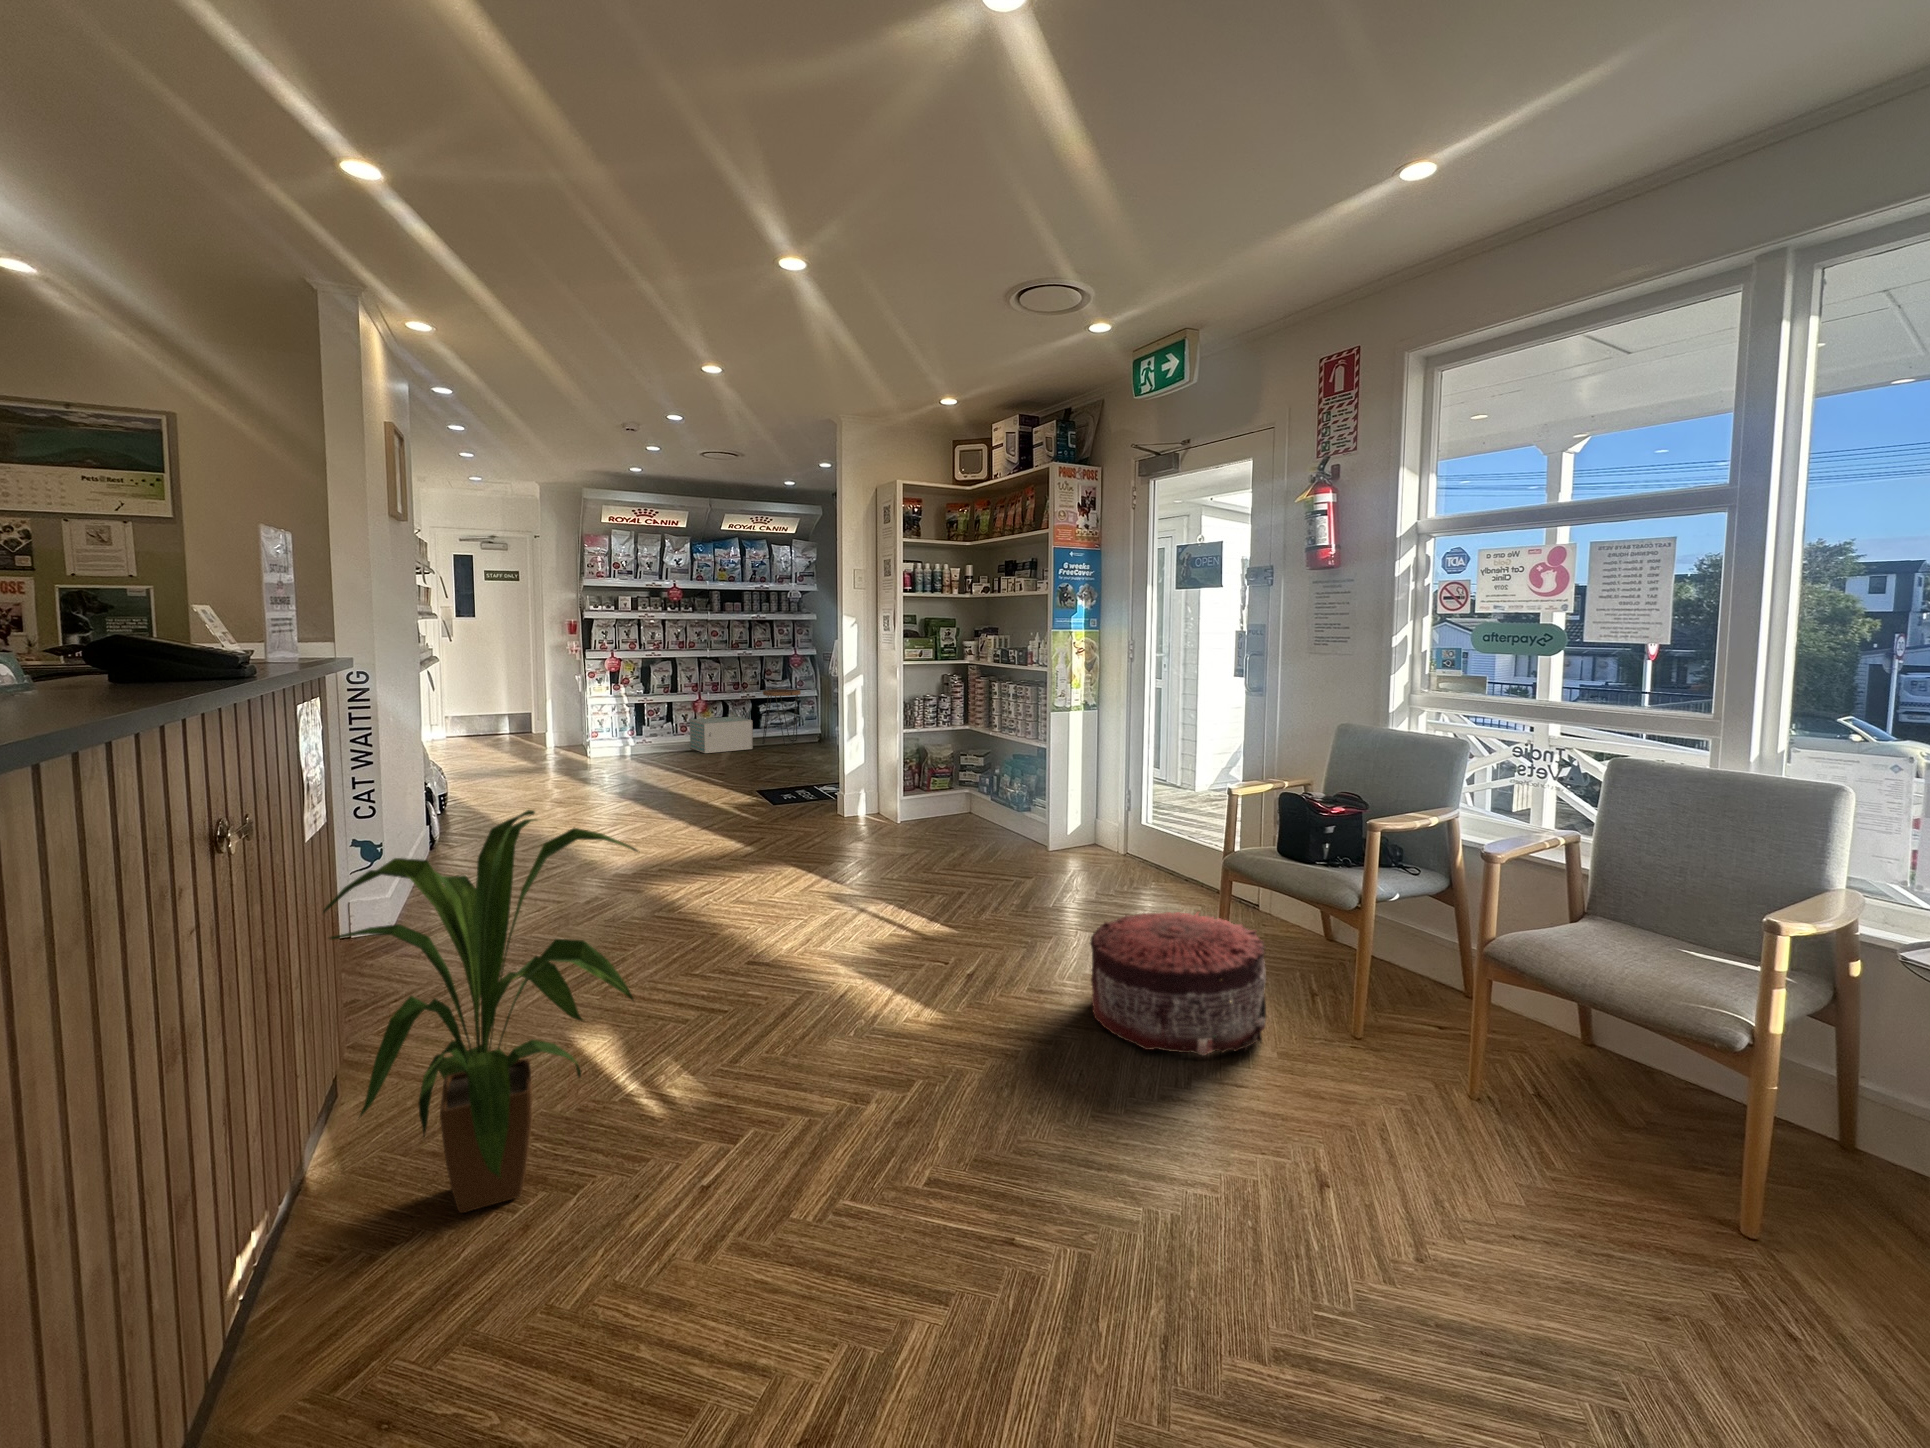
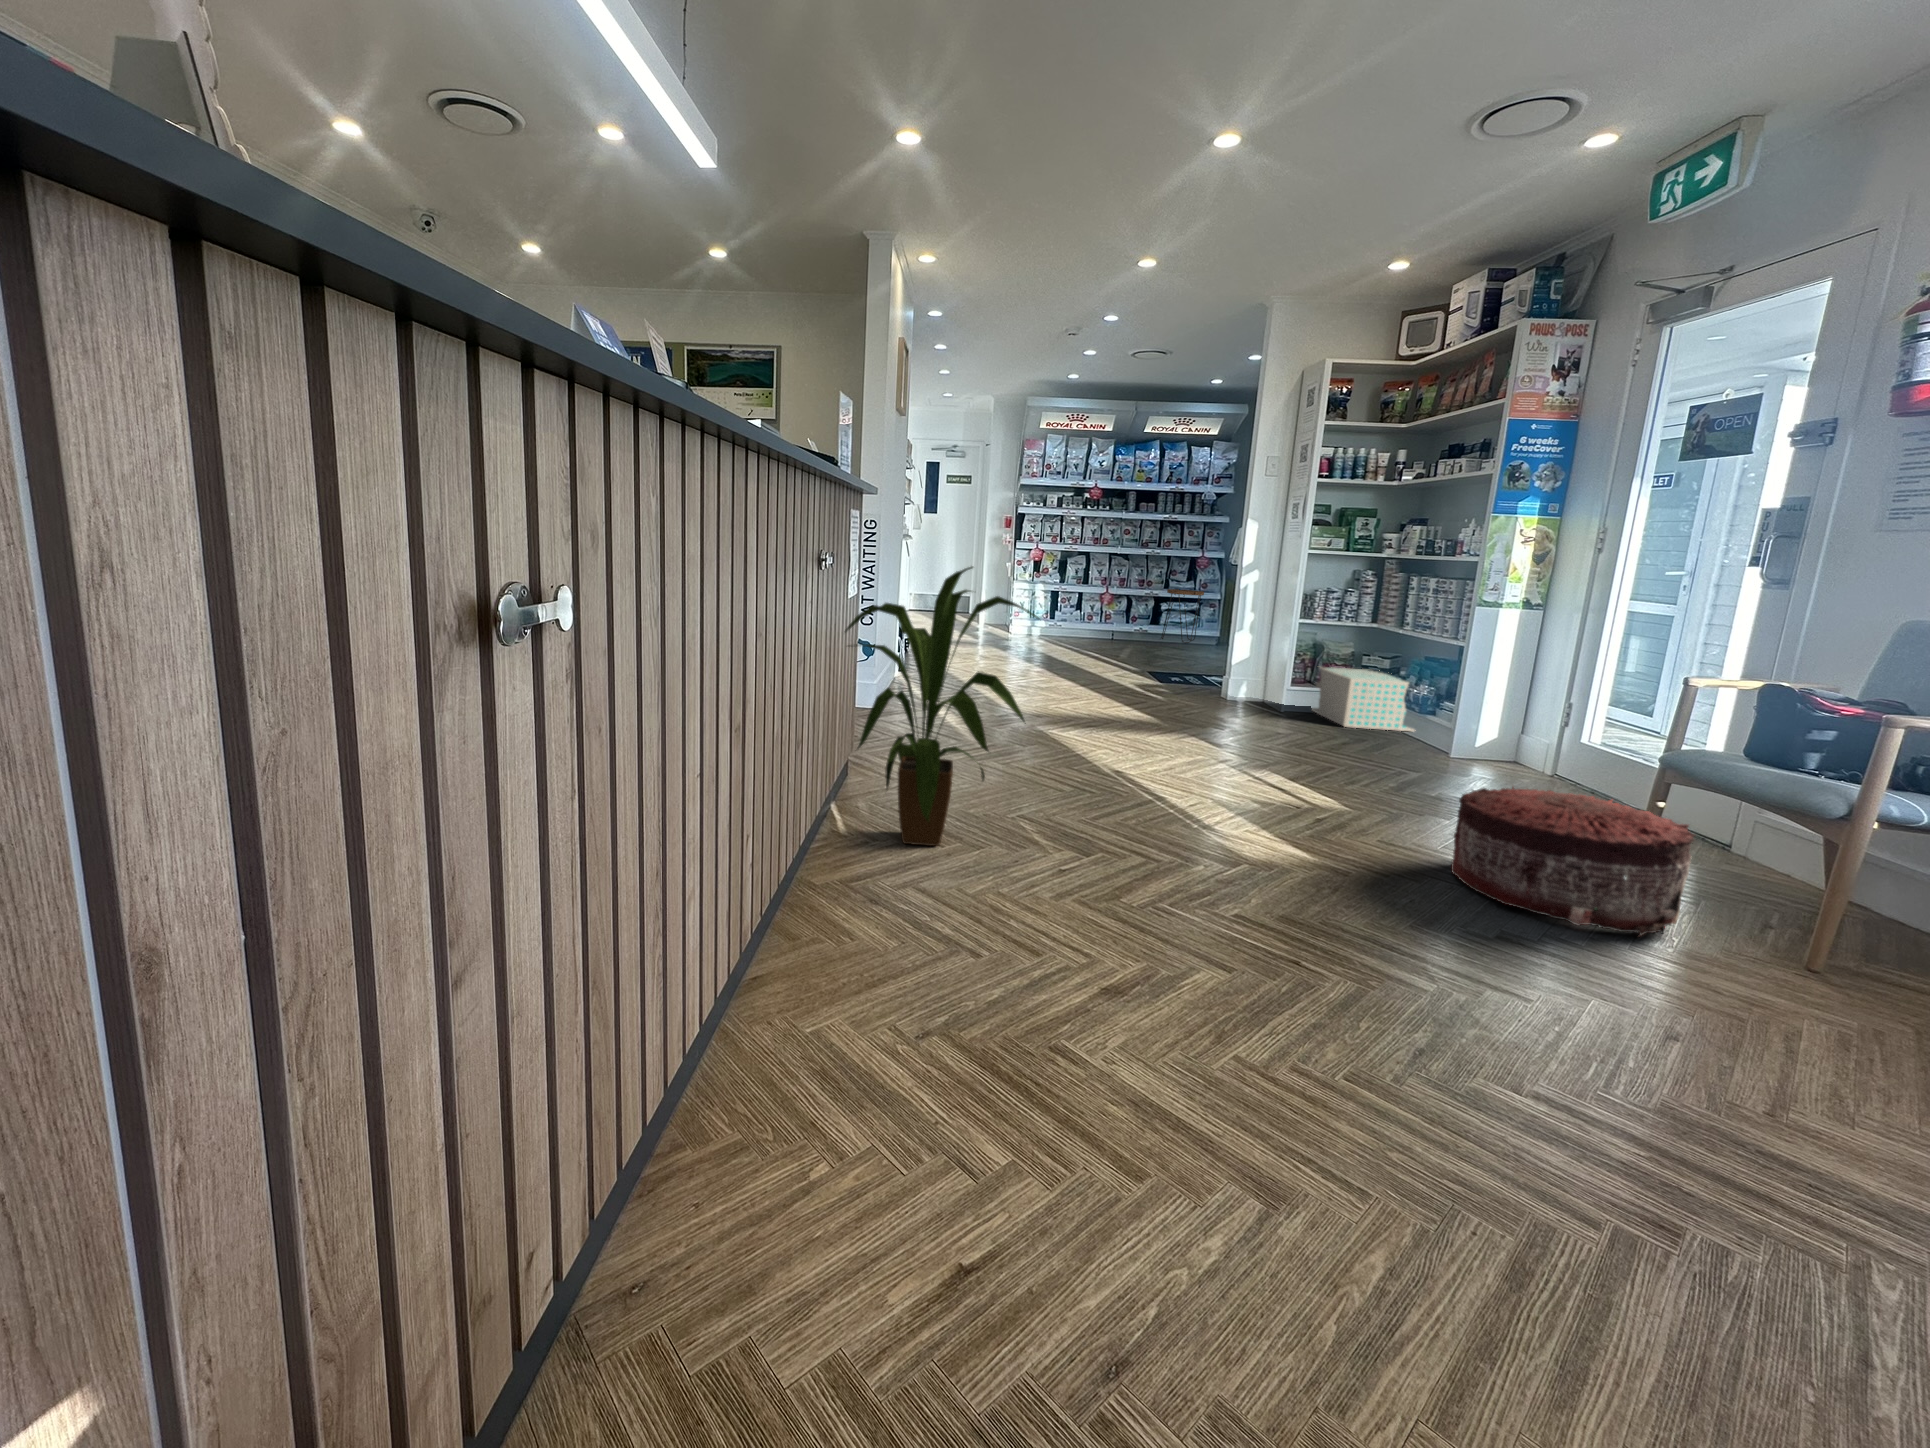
storage box: present [690,716,753,753] -> present [1311,668,1414,732]

